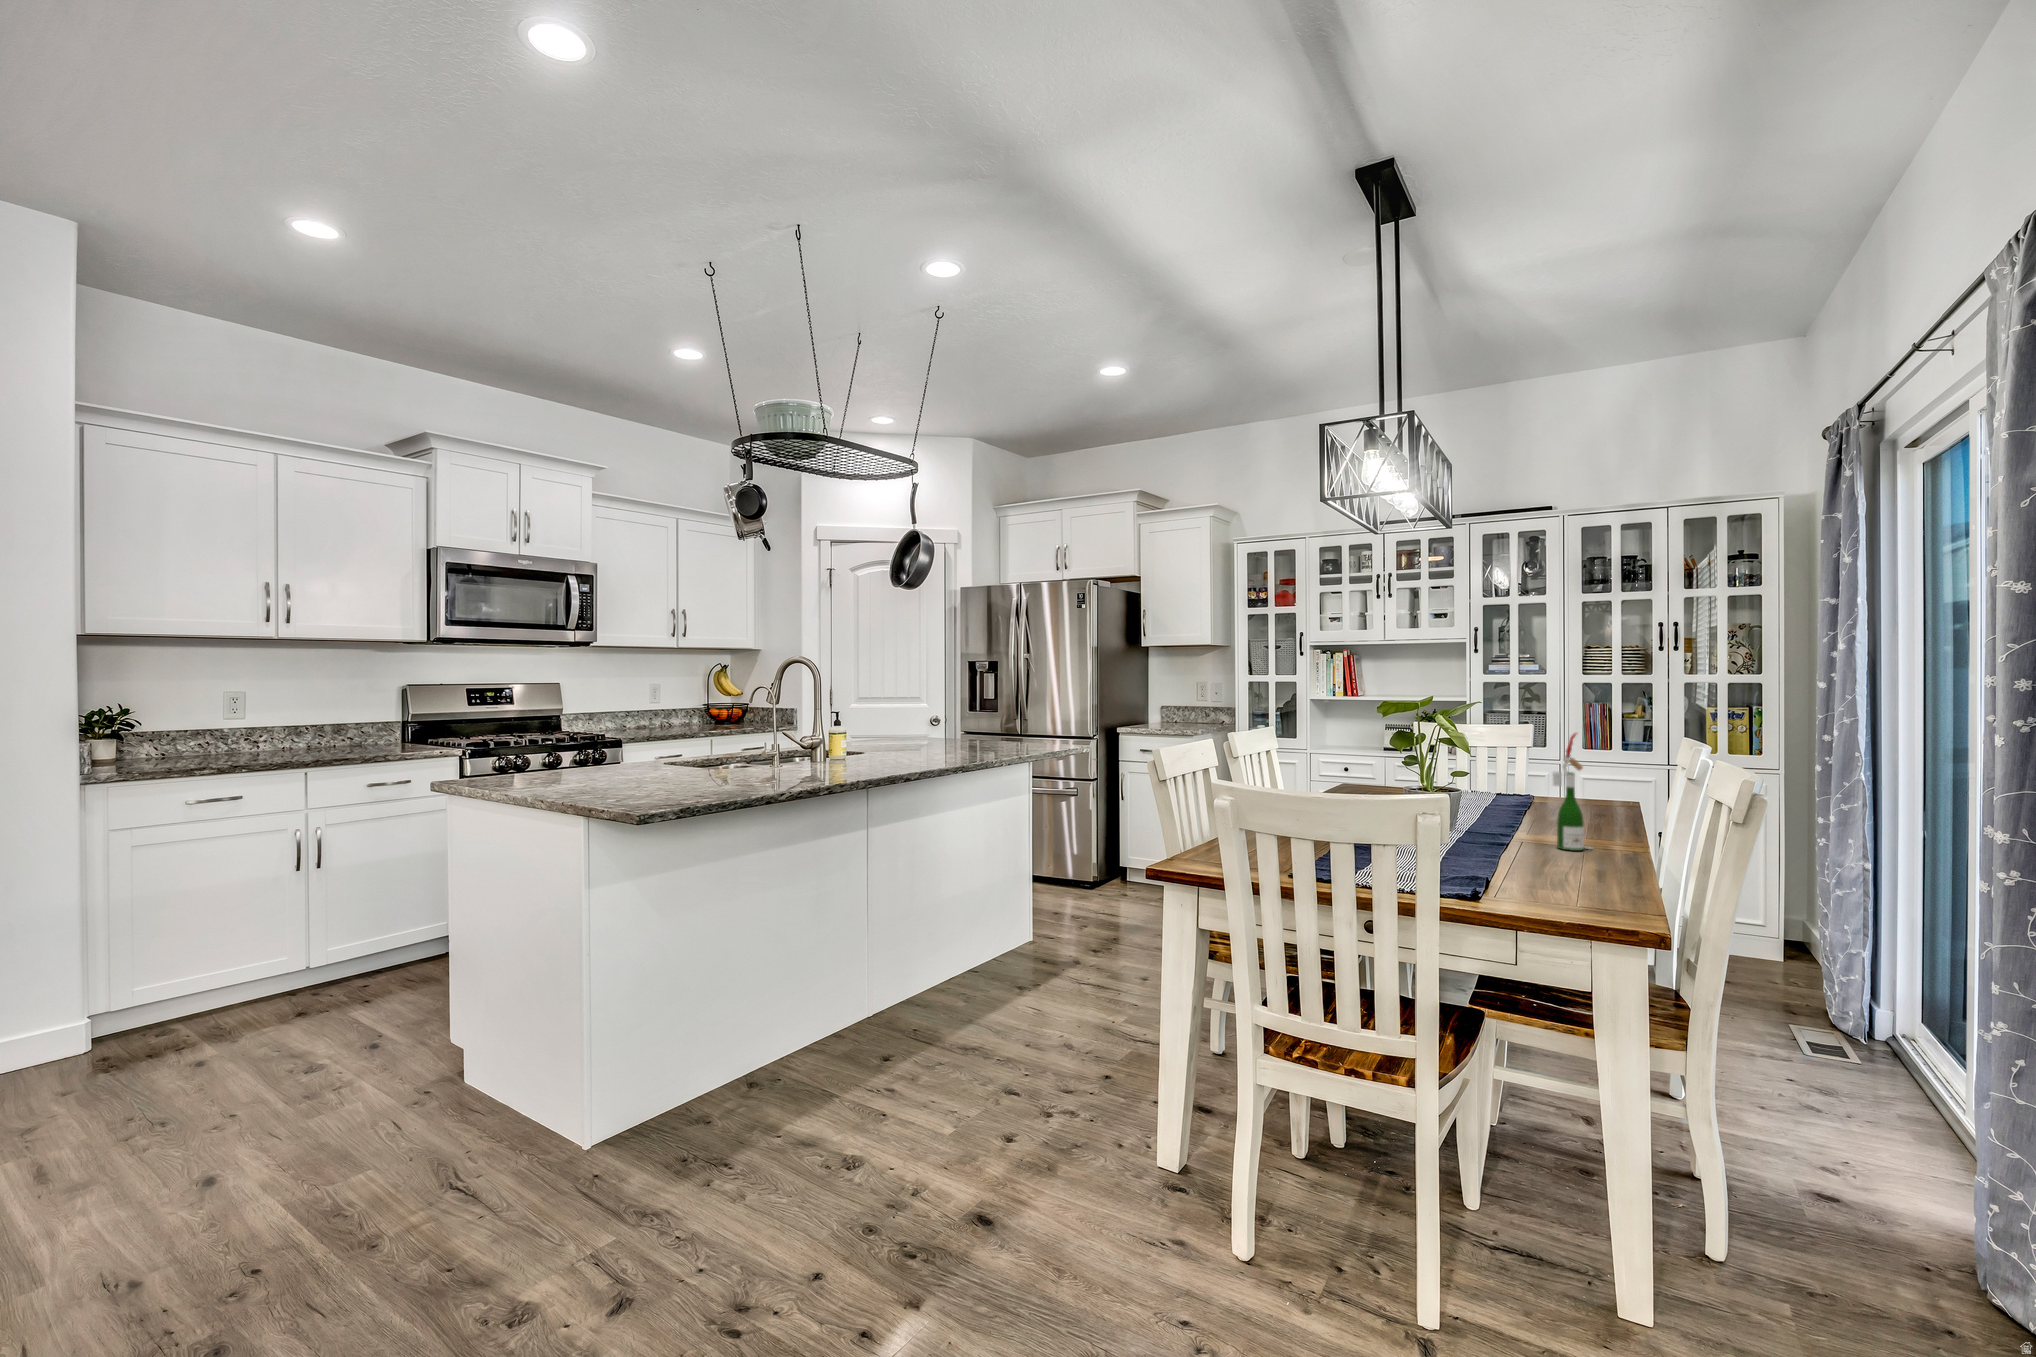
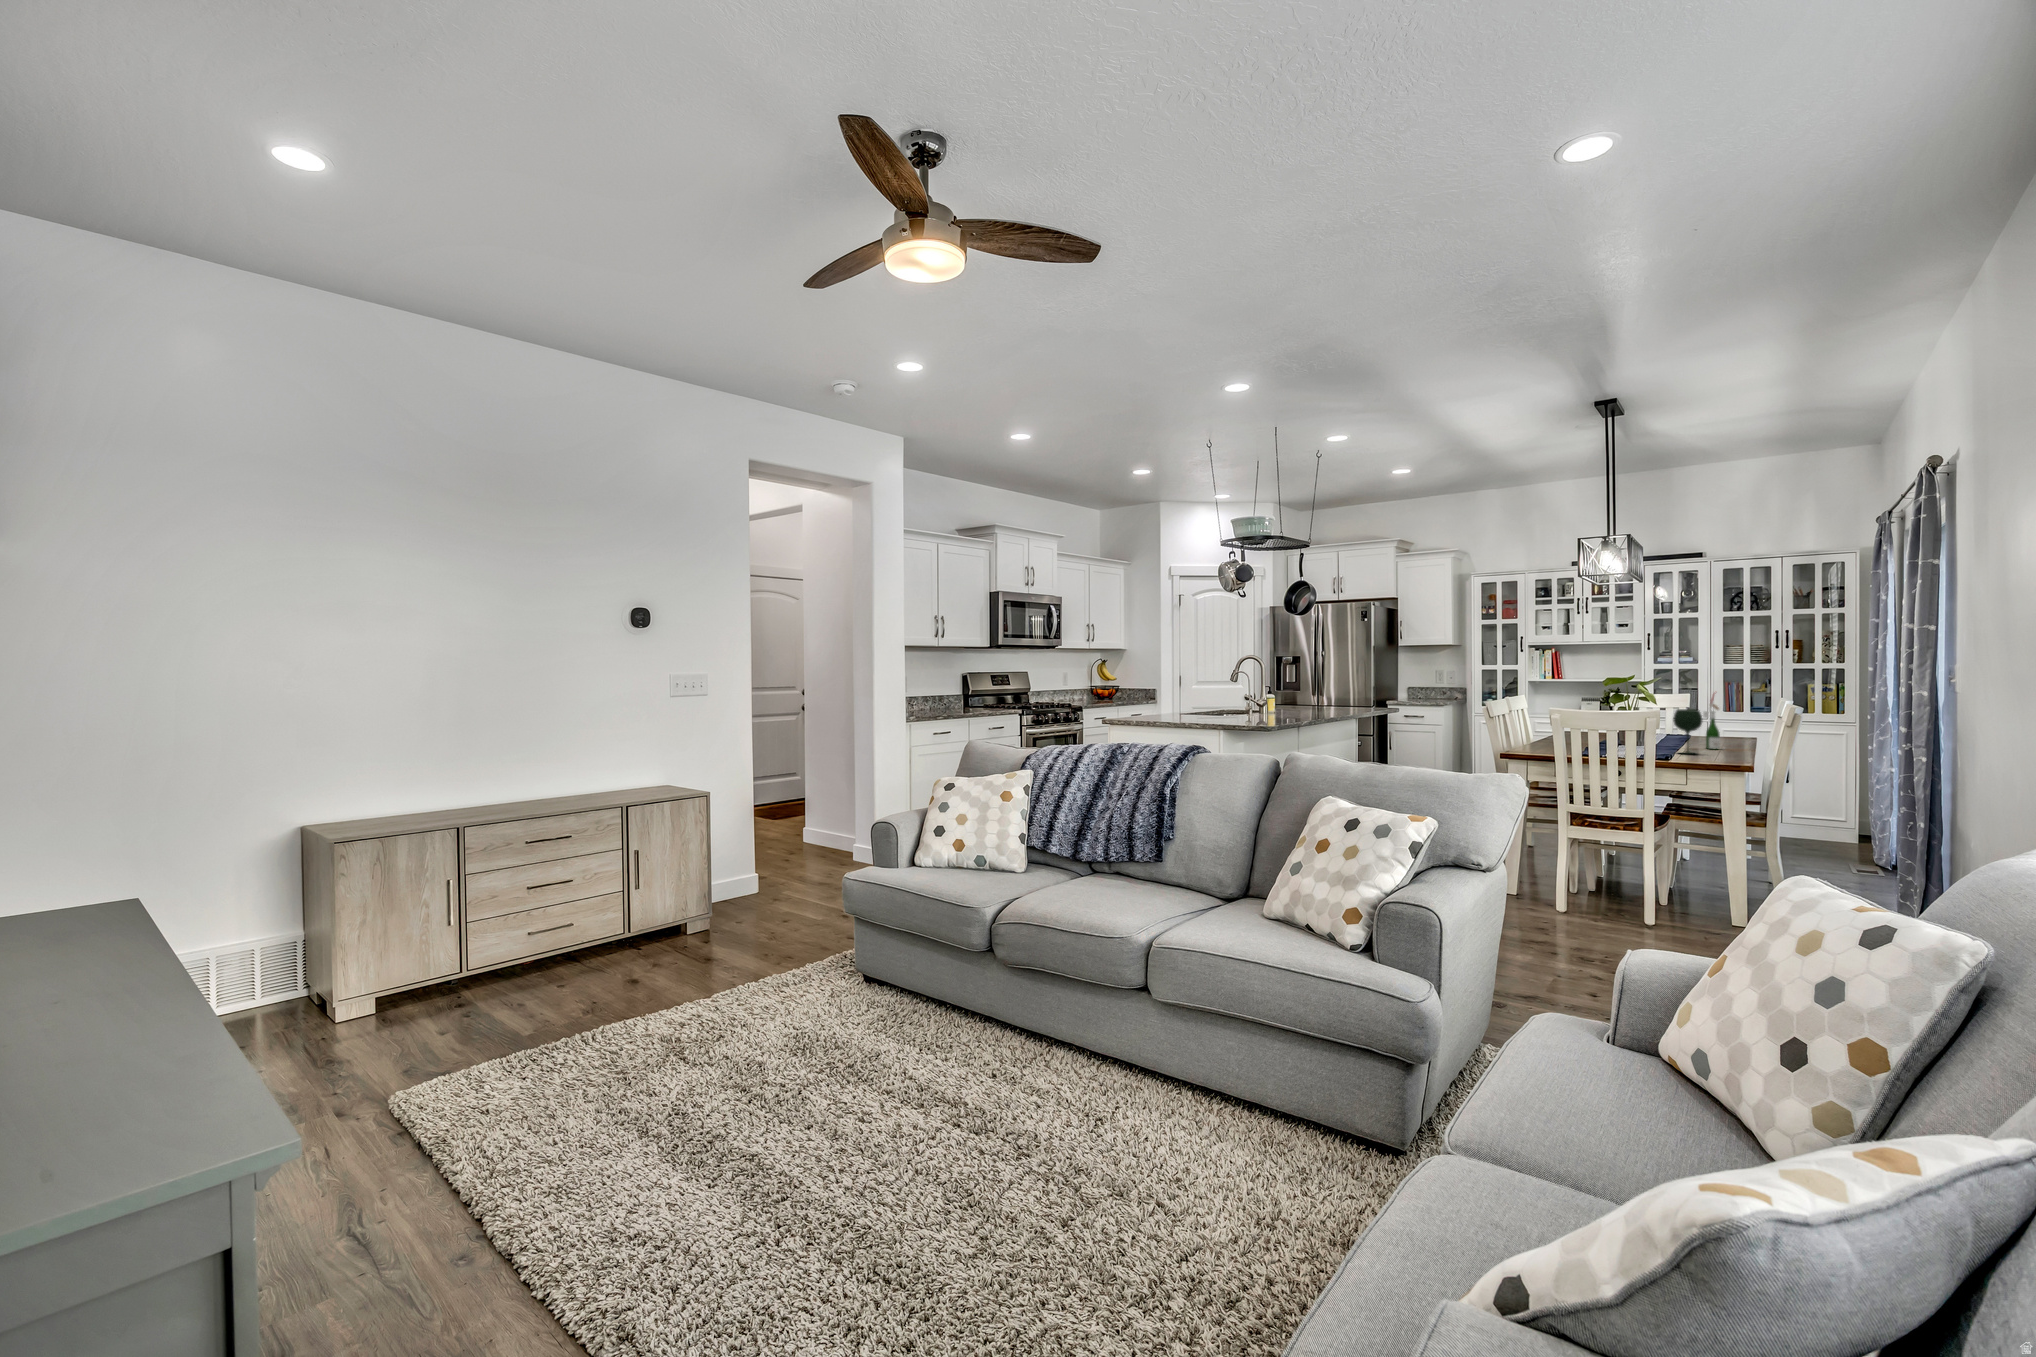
wine glass: none [1492,774,1550,874] -> present [1673,709,1702,754]

